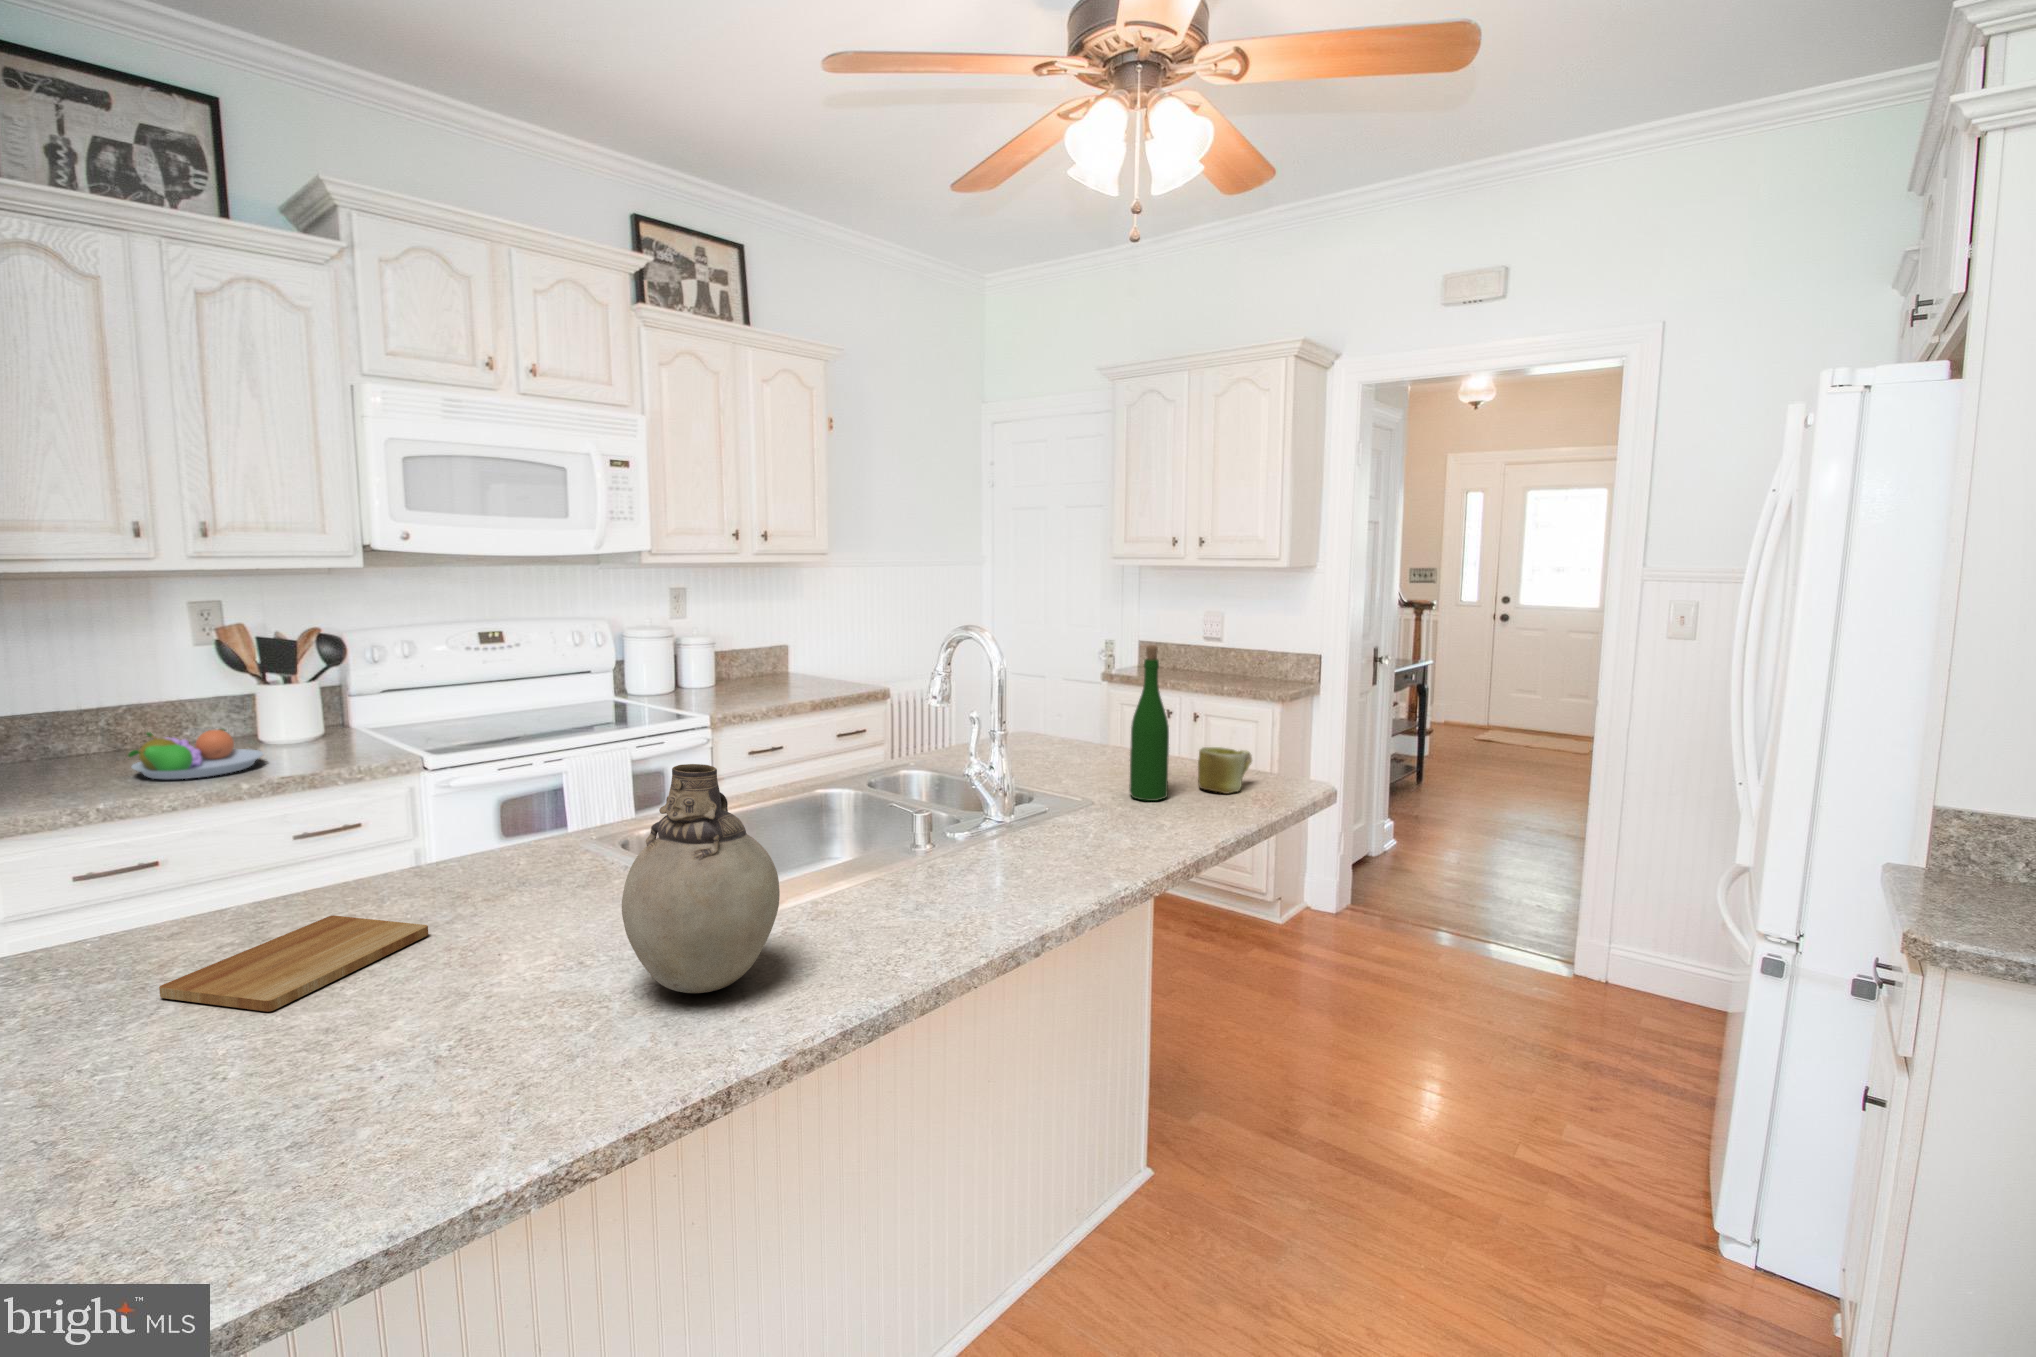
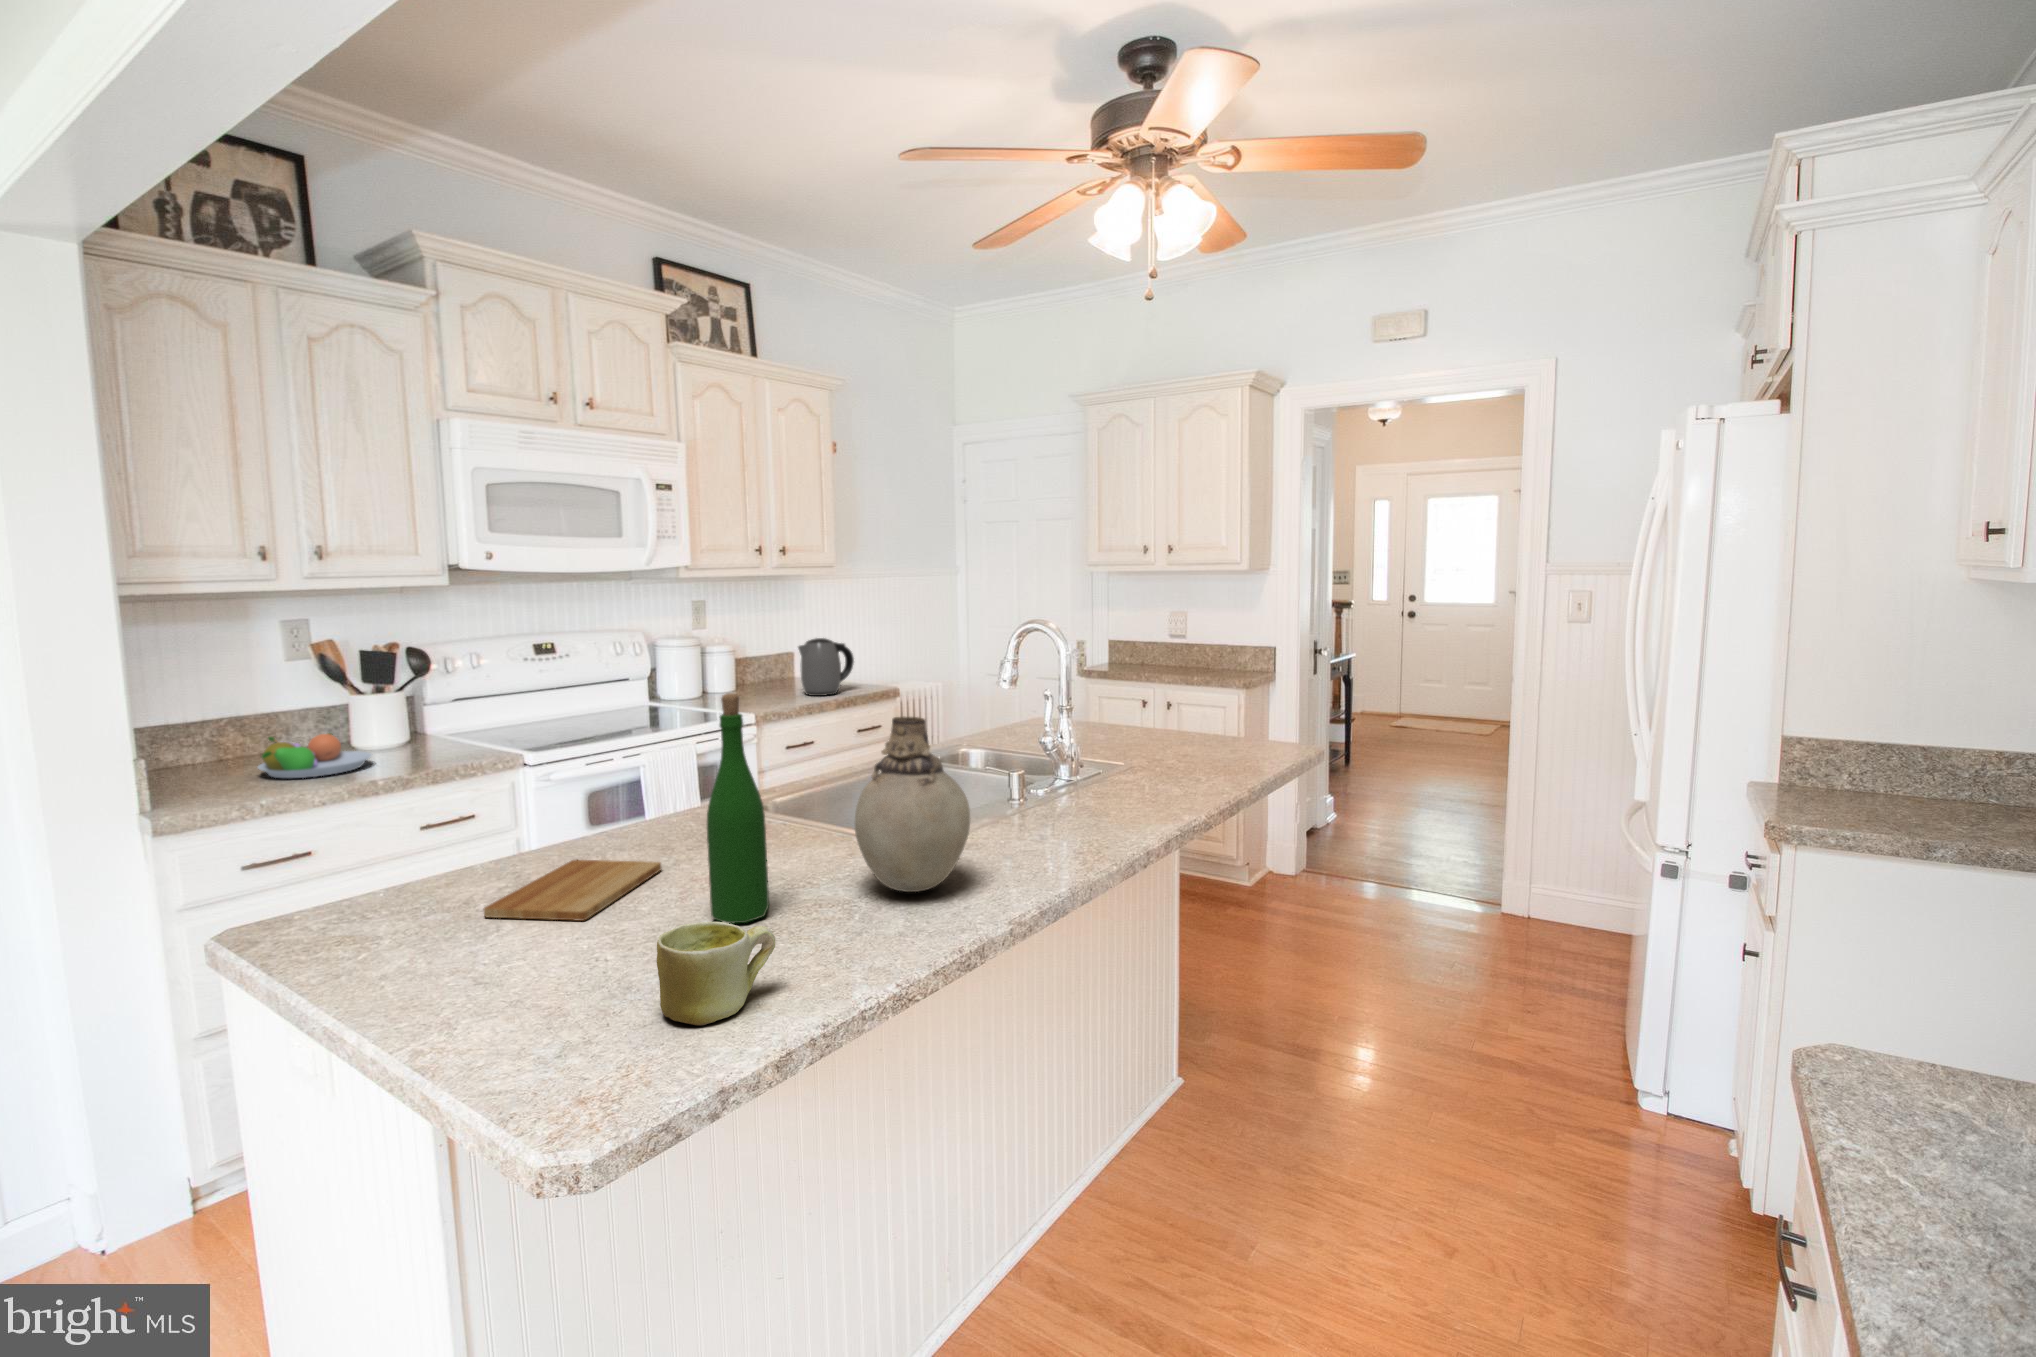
kettle: none [776,634,840,697] -> present [798,638,854,696]
wine bottle: present [1129,645,1169,801] -> present [707,693,769,923]
mug: present [1198,747,1252,794] -> present [657,922,775,1025]

